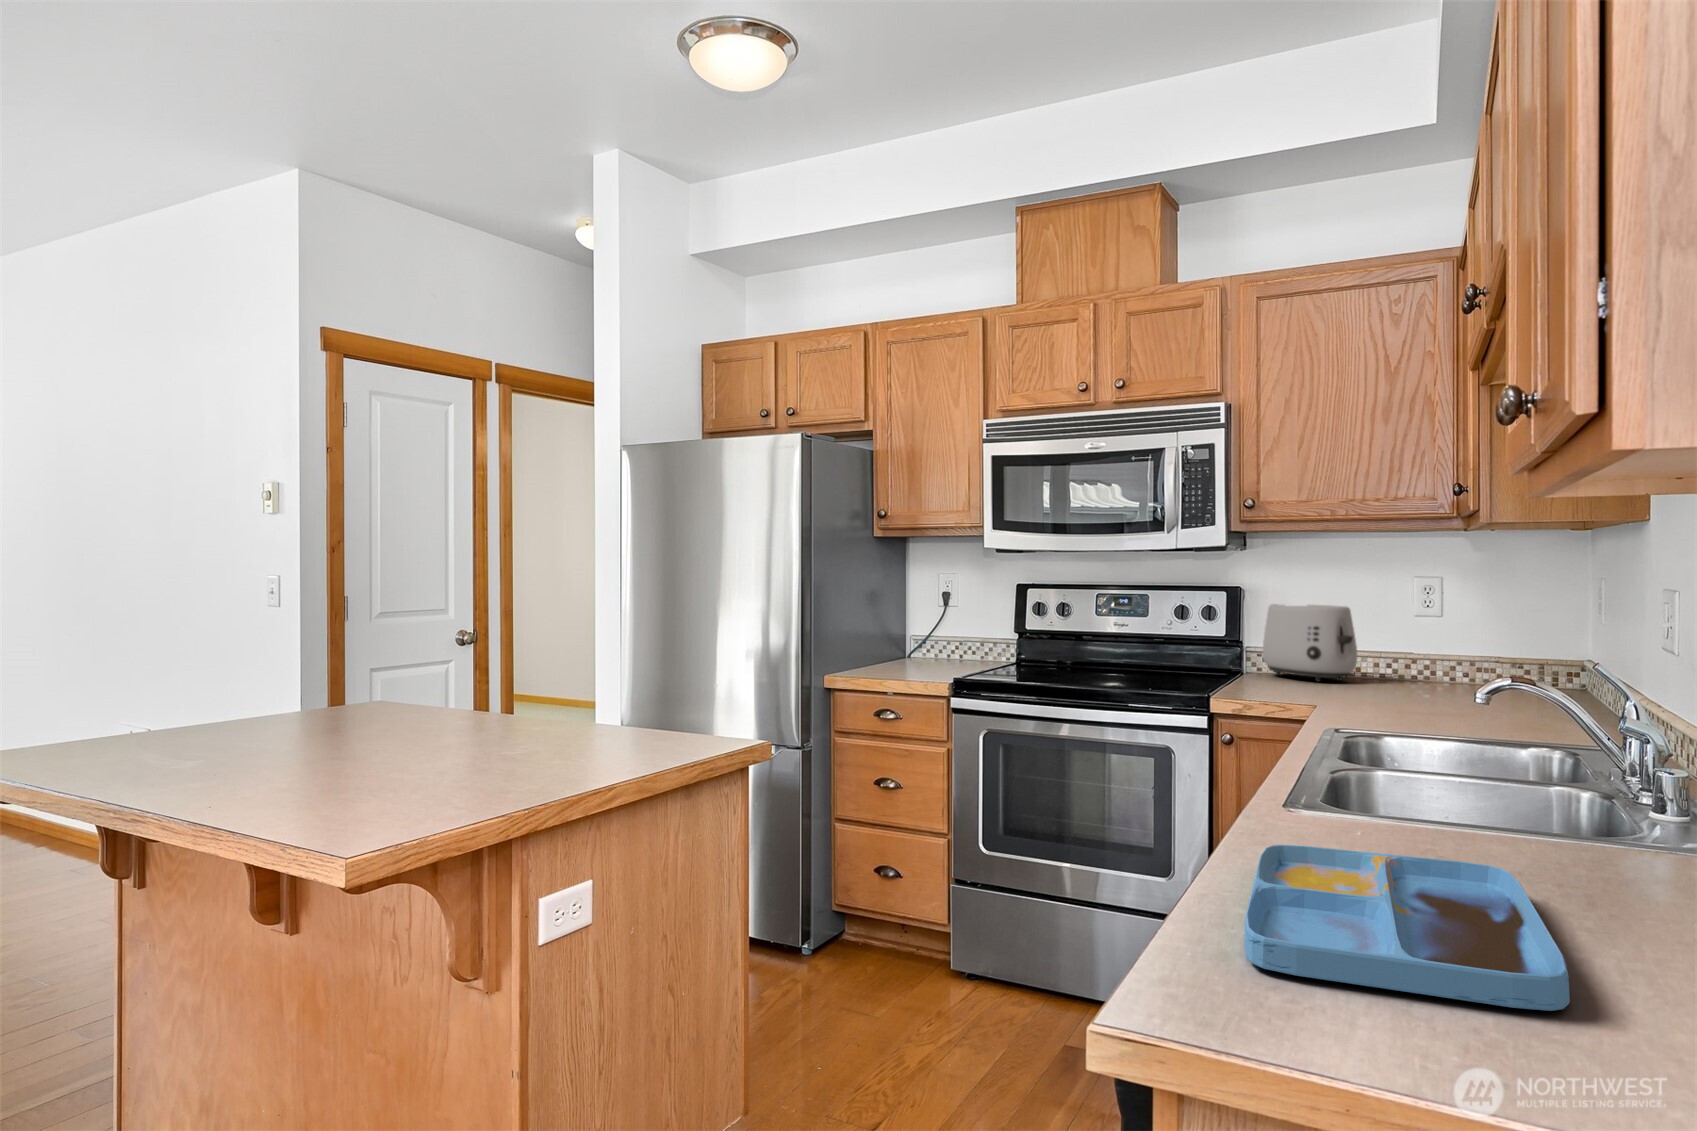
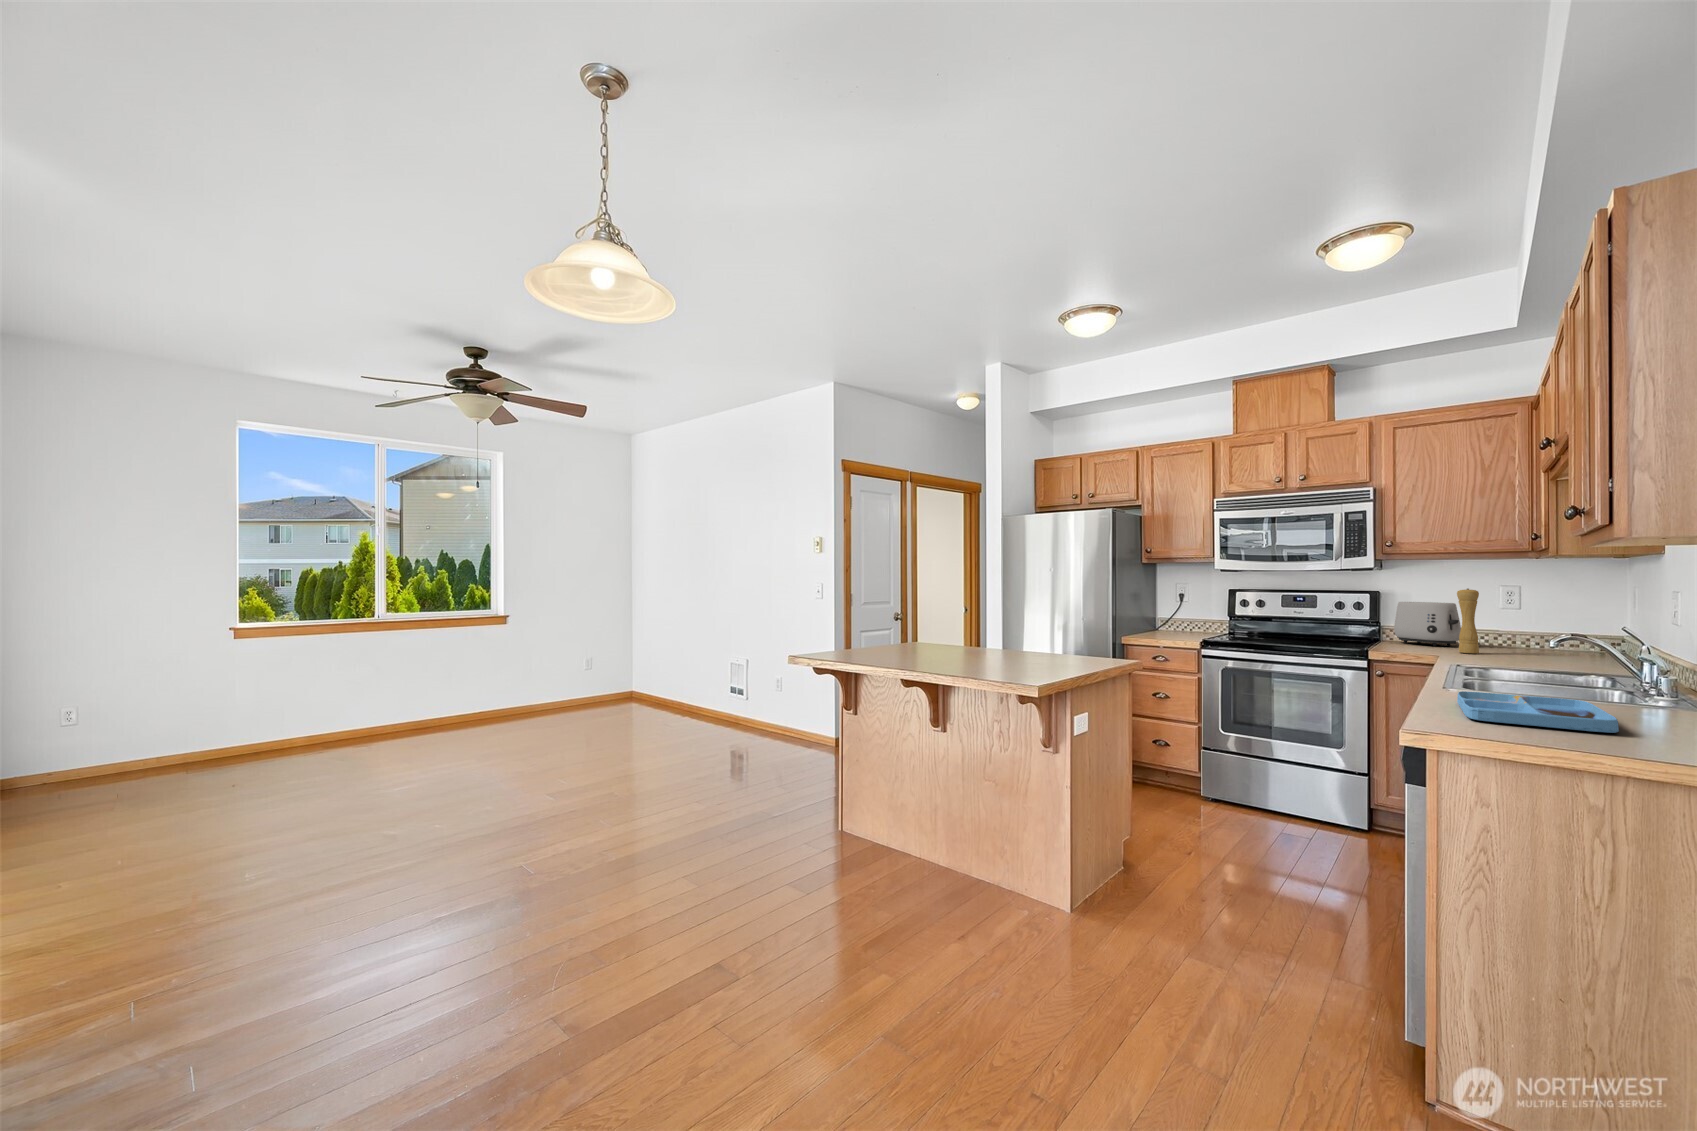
pepper mill: none [1345,583,1377,699] -> present [1457,589,1479,654]

